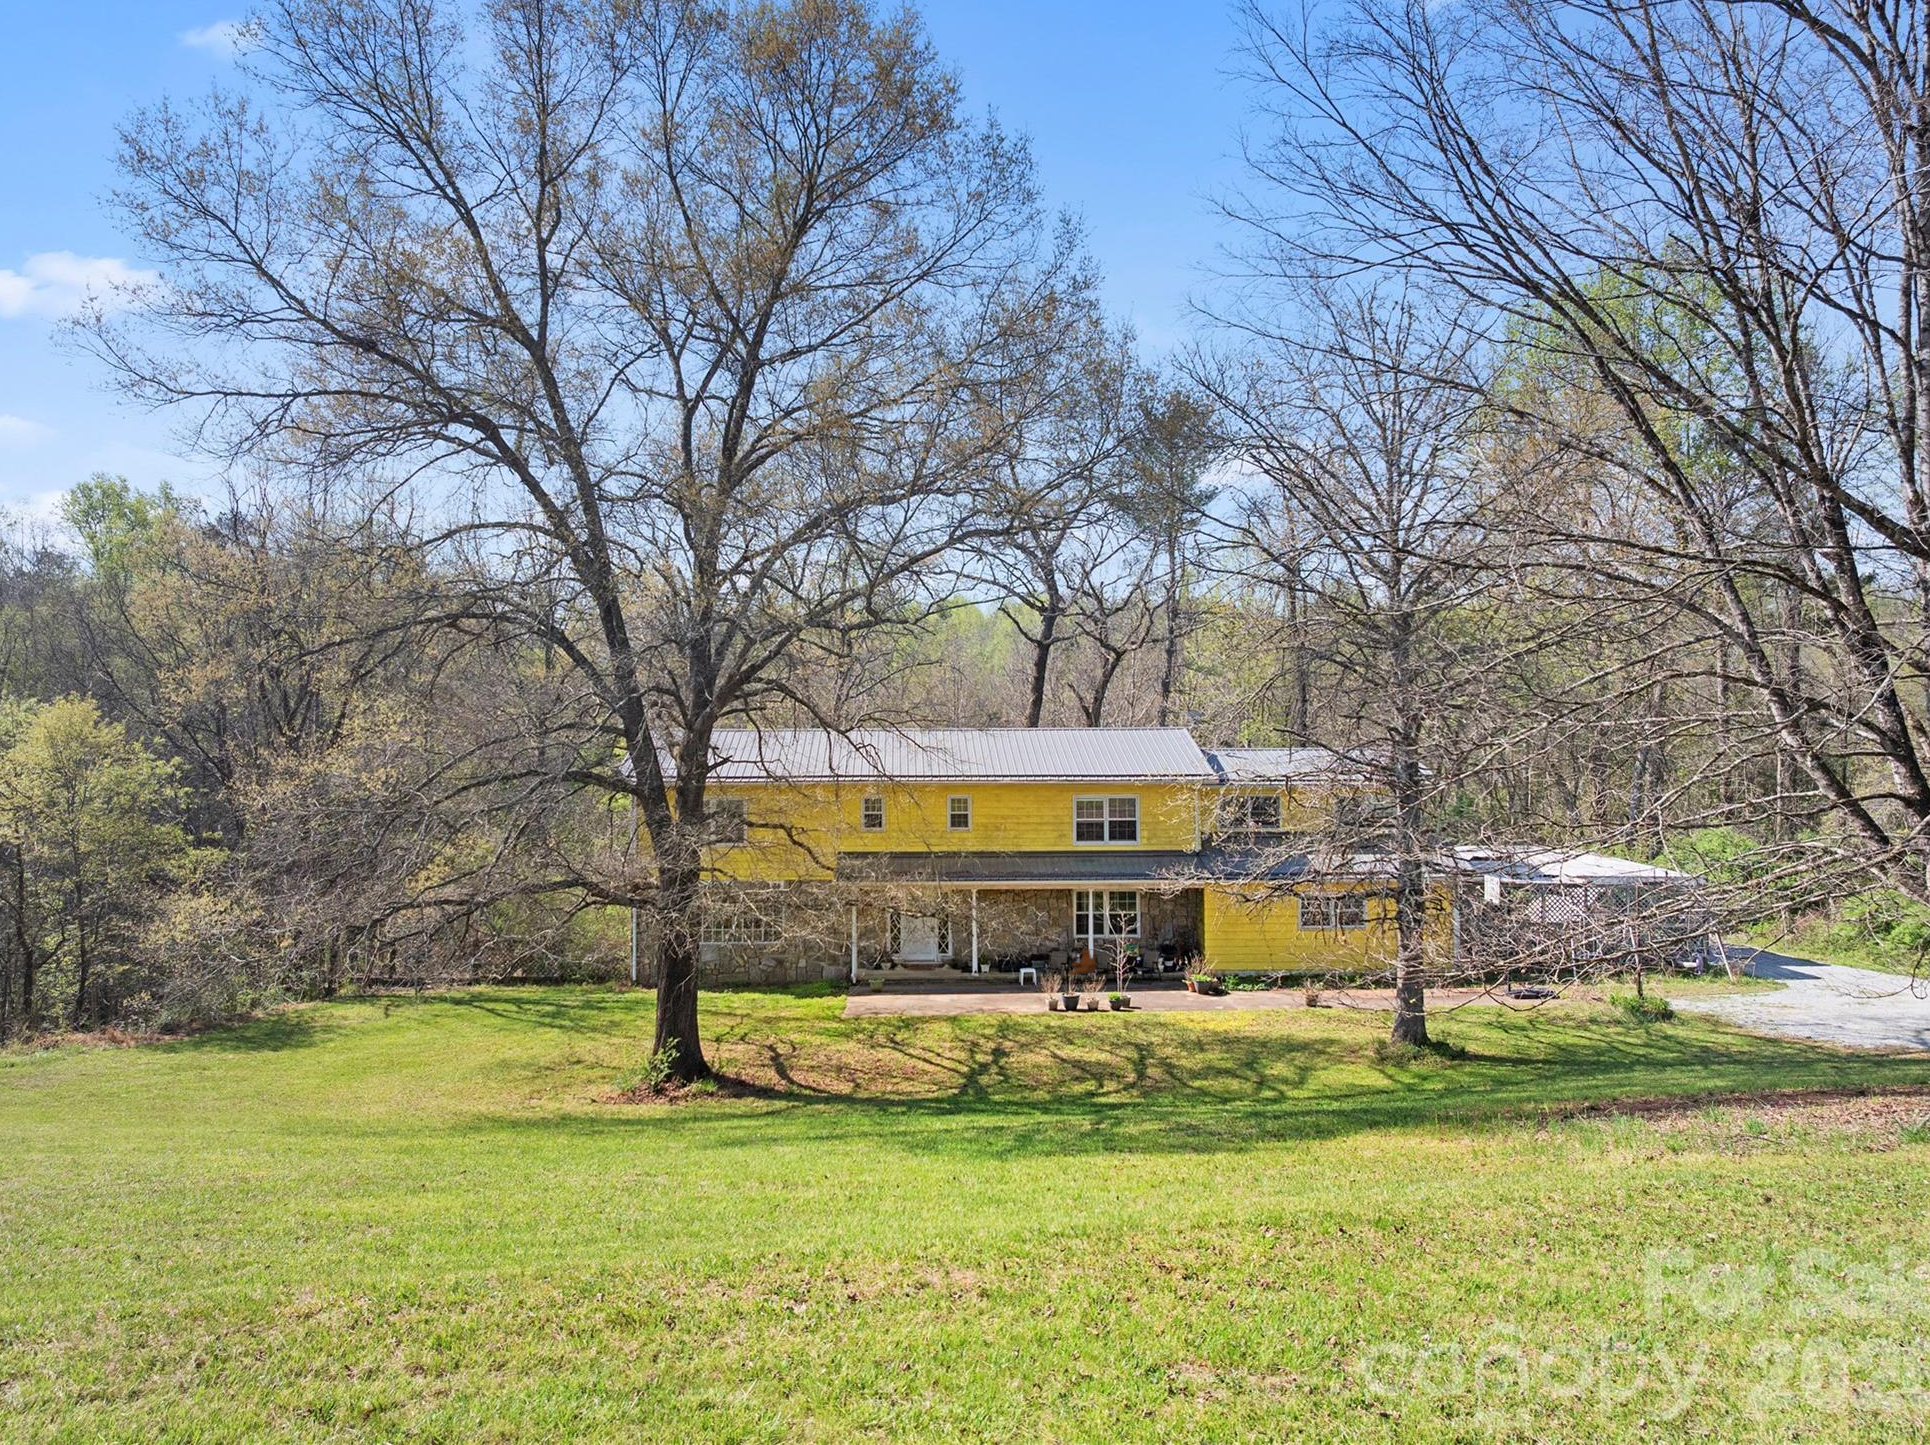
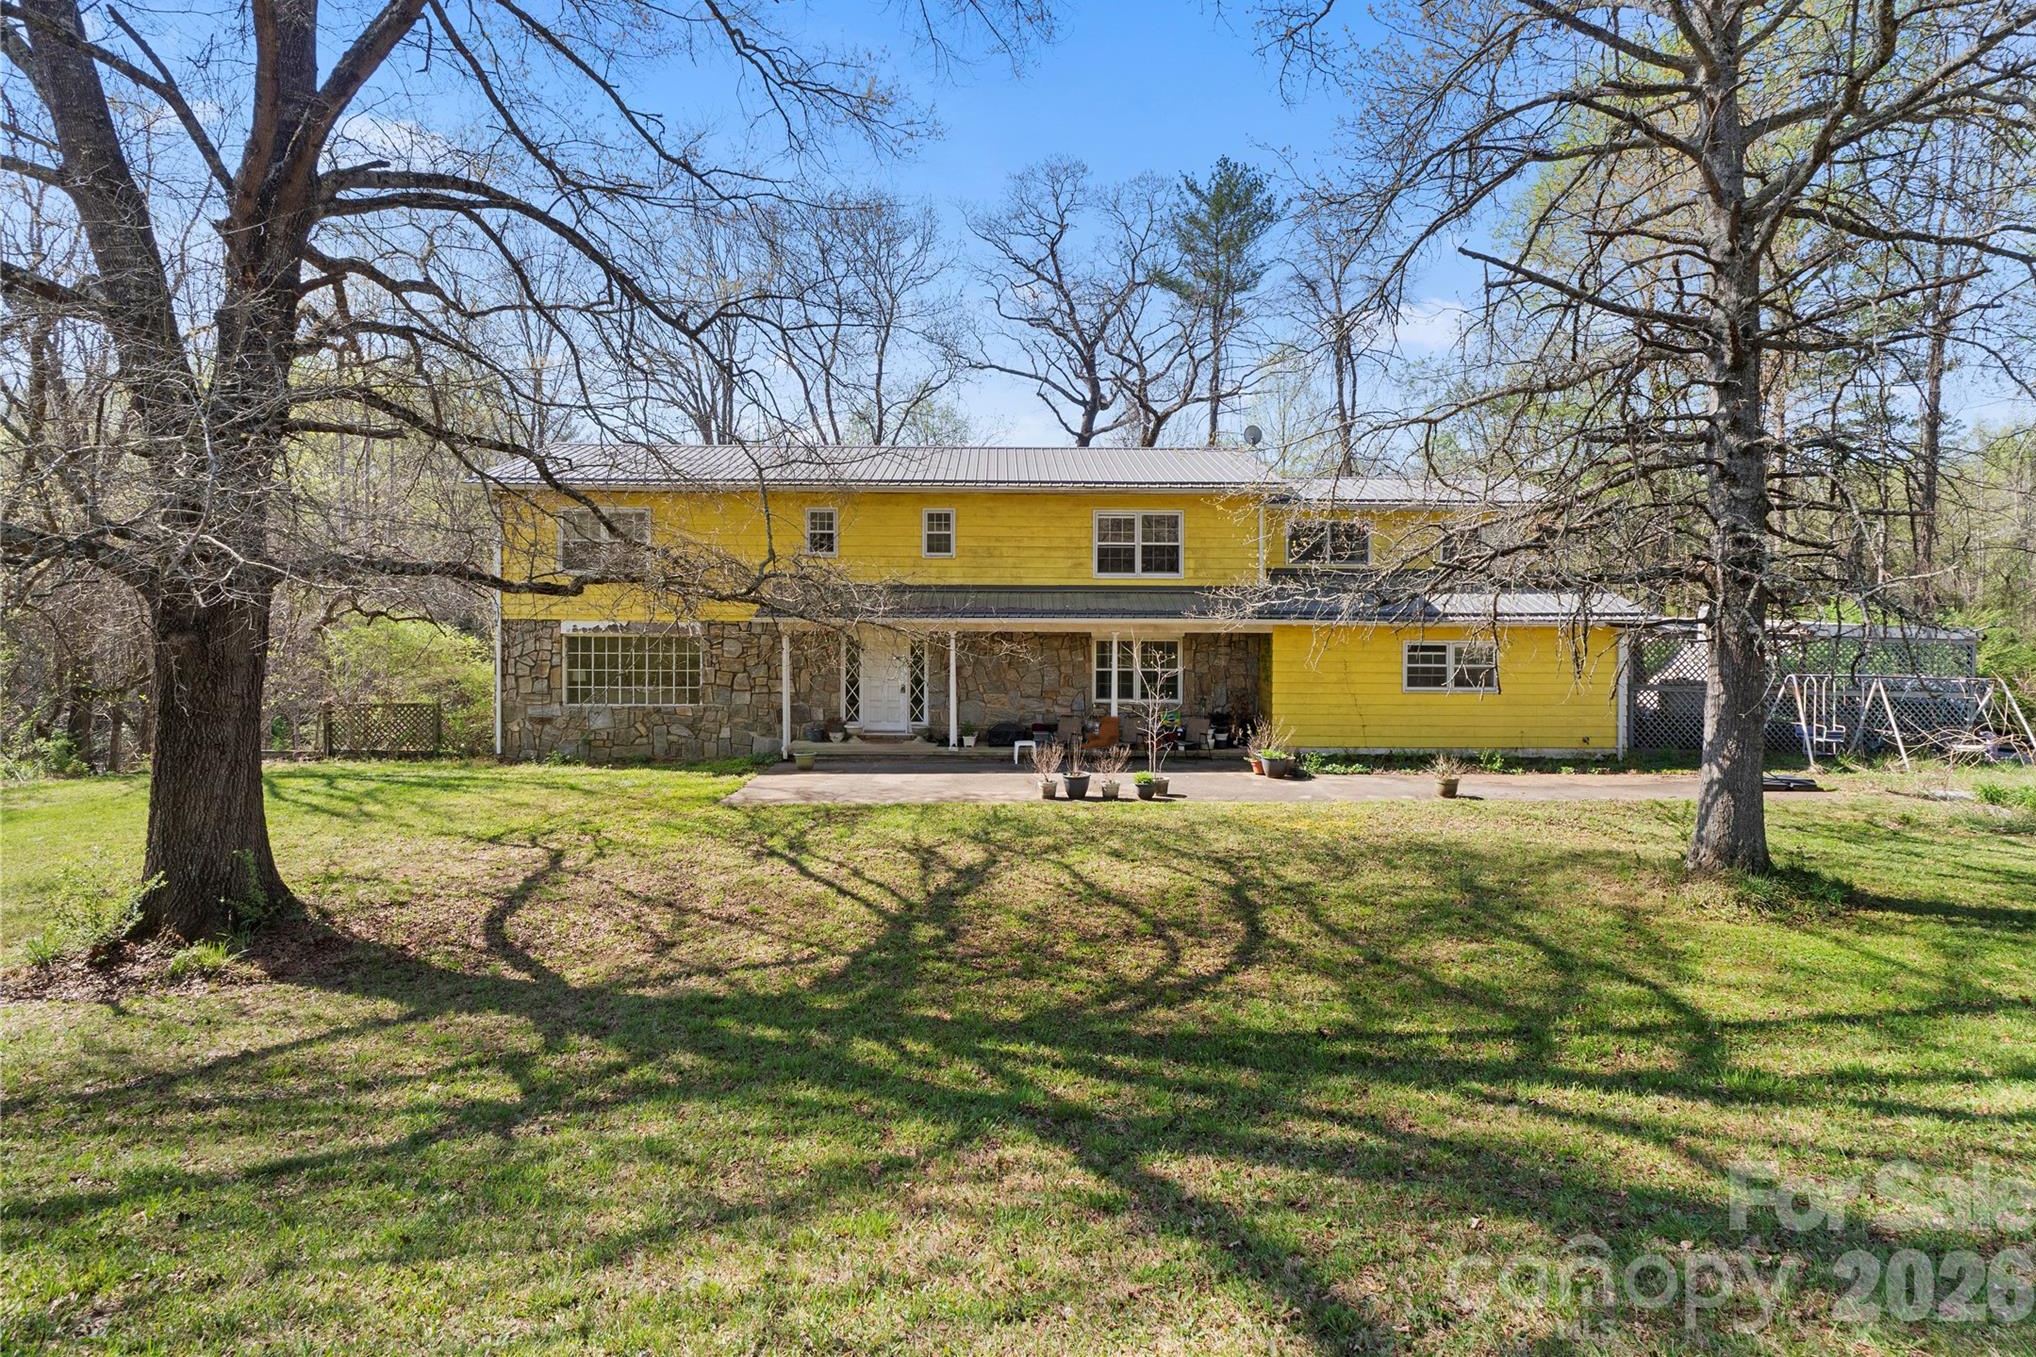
round table: present [763,955,796,981] -> none [654,720,712,758]

